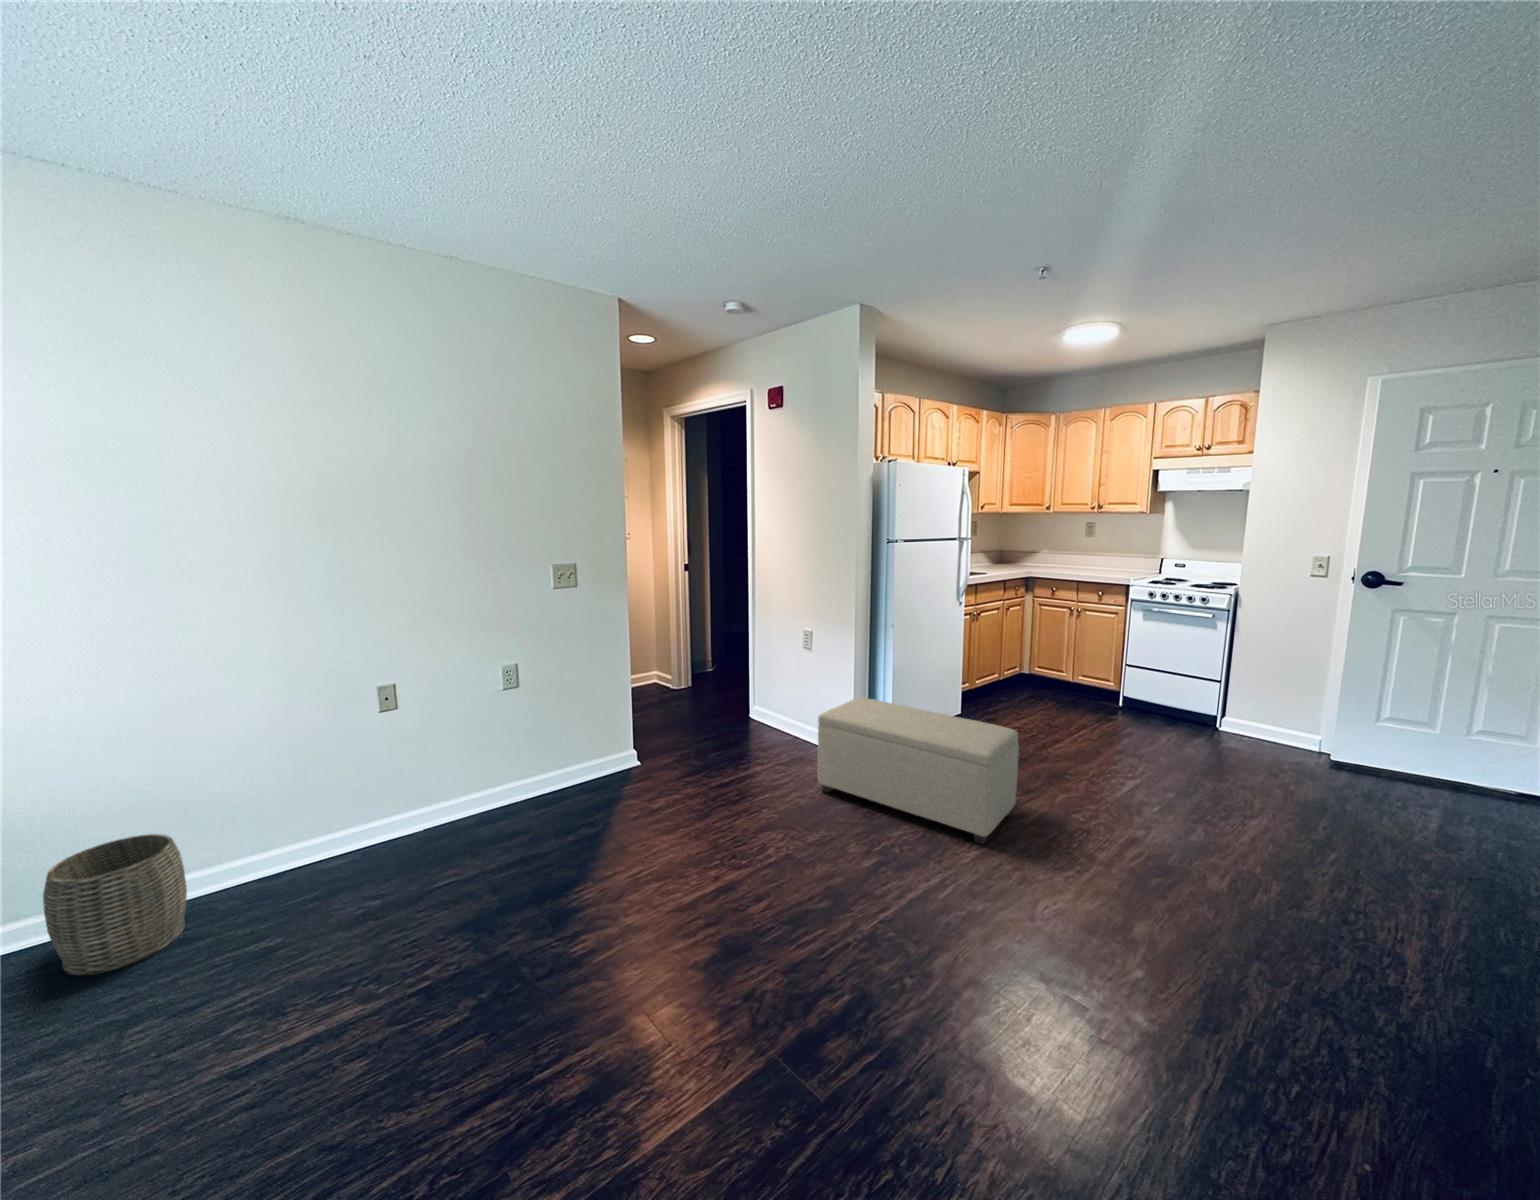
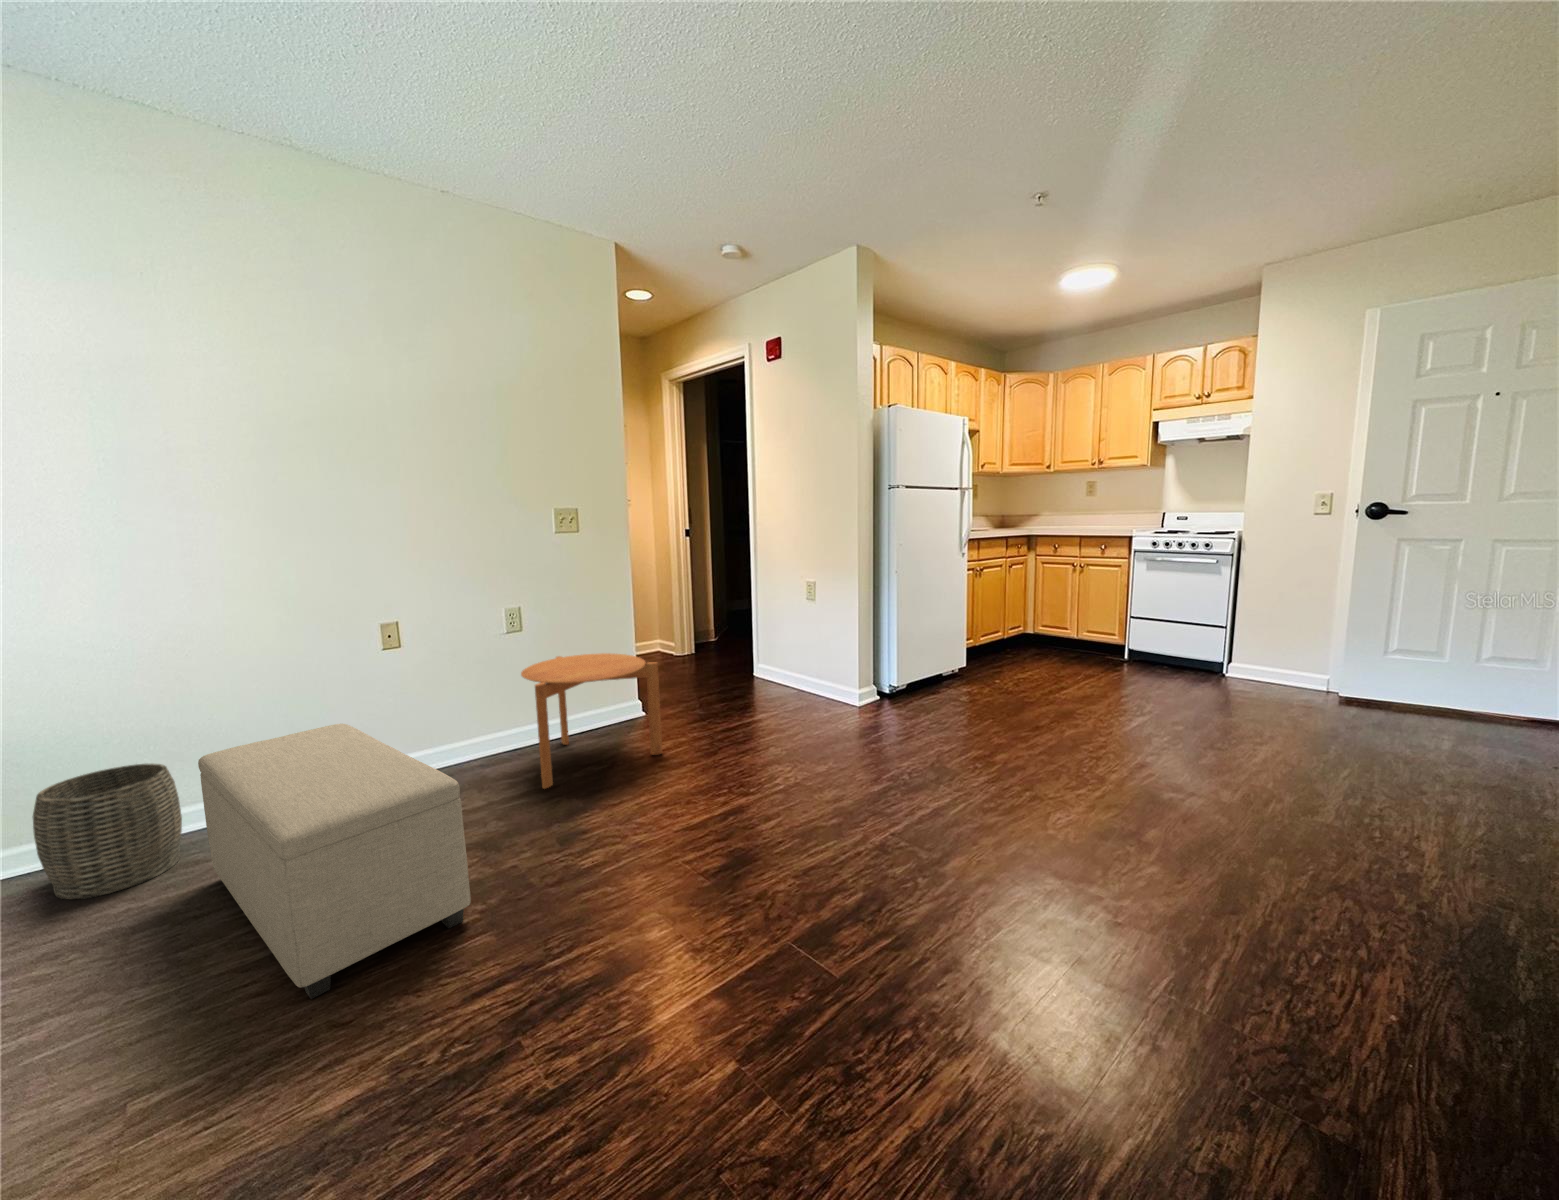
ottoman: present [818,698,1019,844] -> present [198,724,471,999]
side table: none [519,708,656,852] -> present [521,653,662,789]

